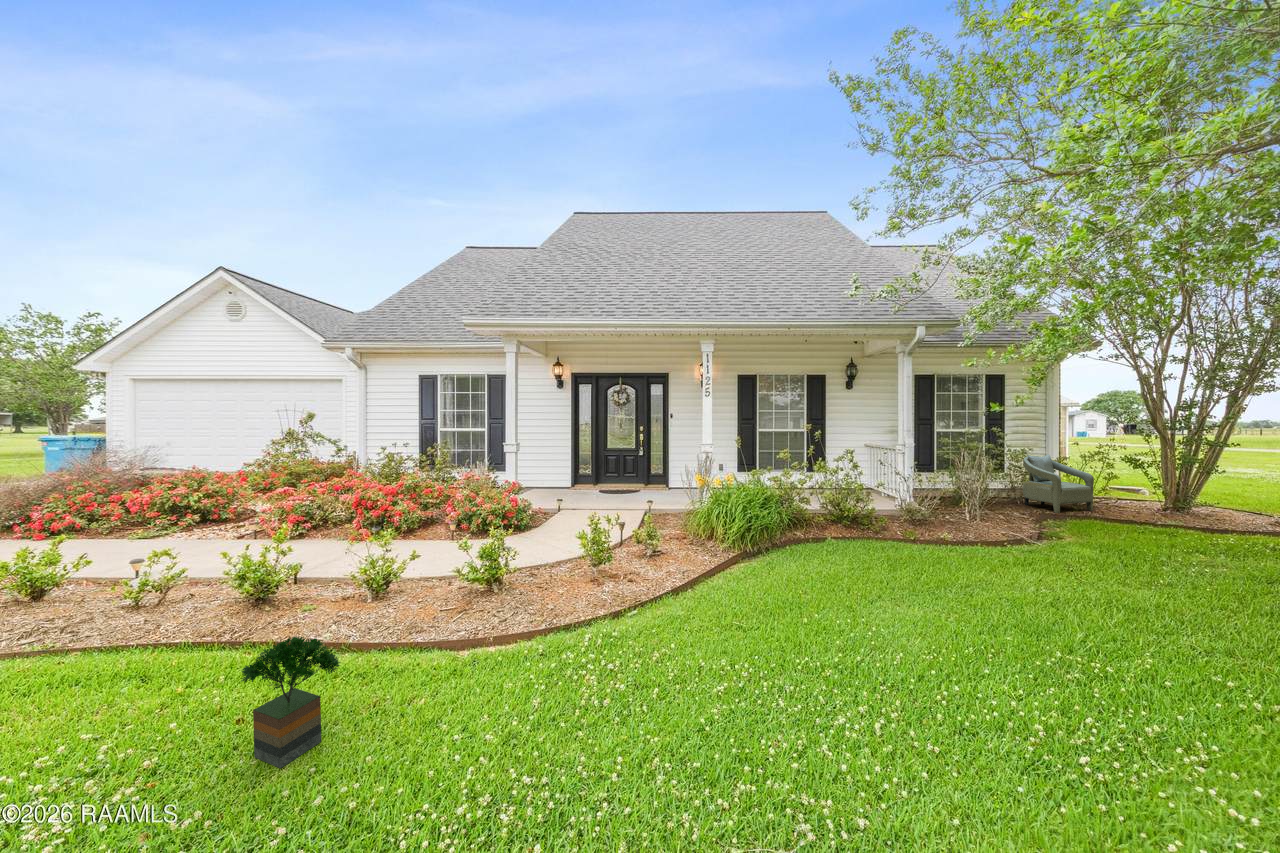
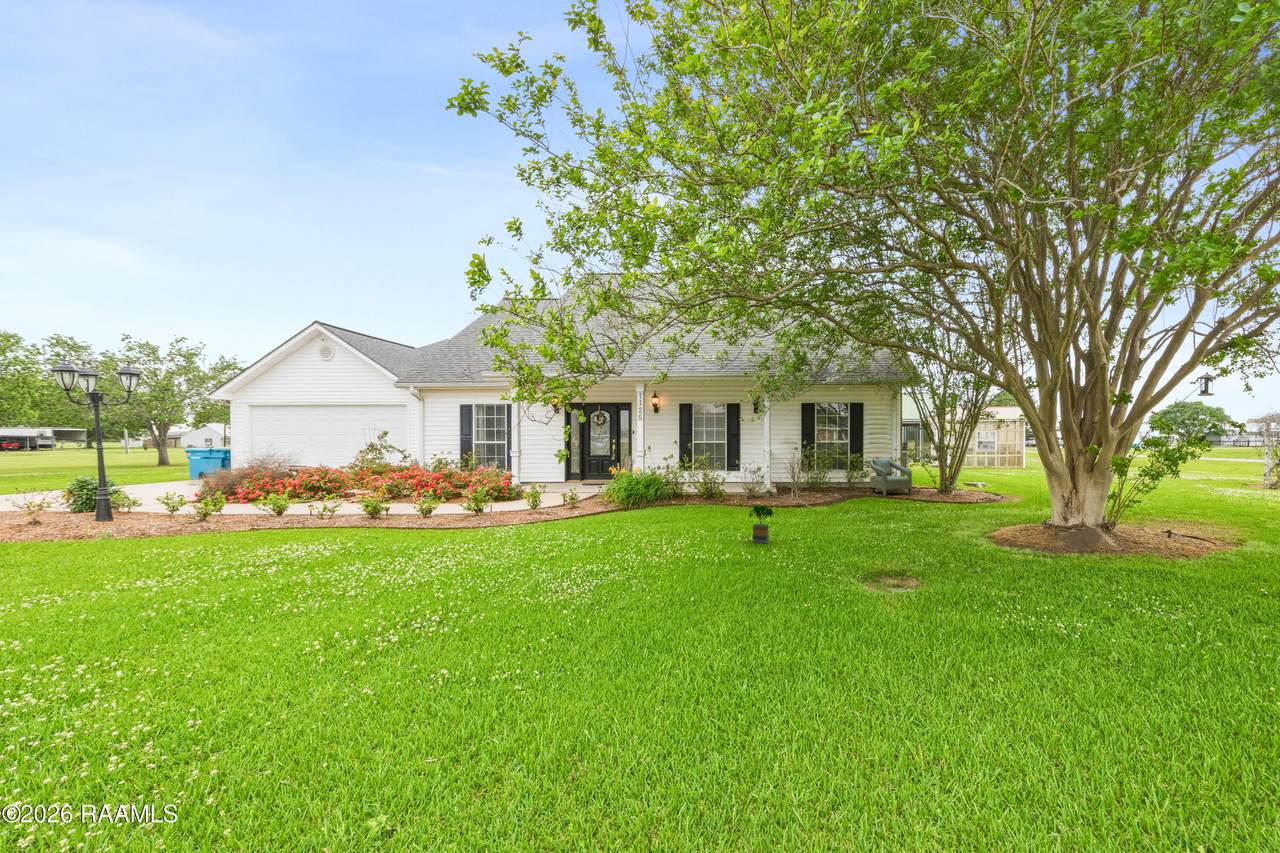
potted tree: present [241,637,340,768] -> present [749,506,774,543]

